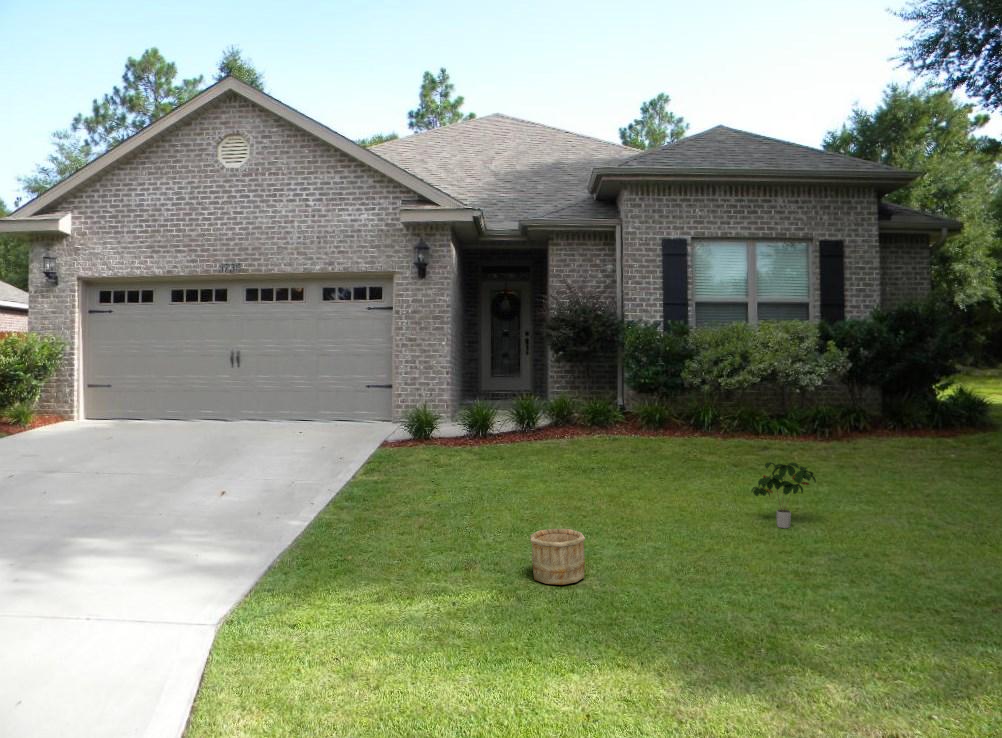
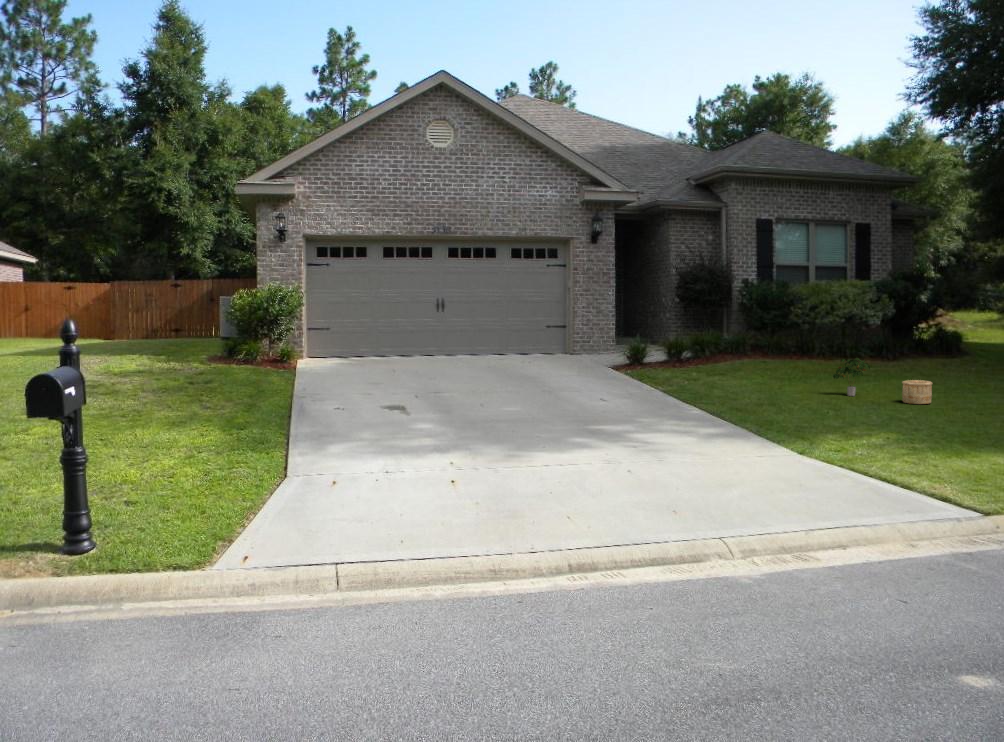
potted plant: present [752,462,816,528] -> present [833,358,870,396]

